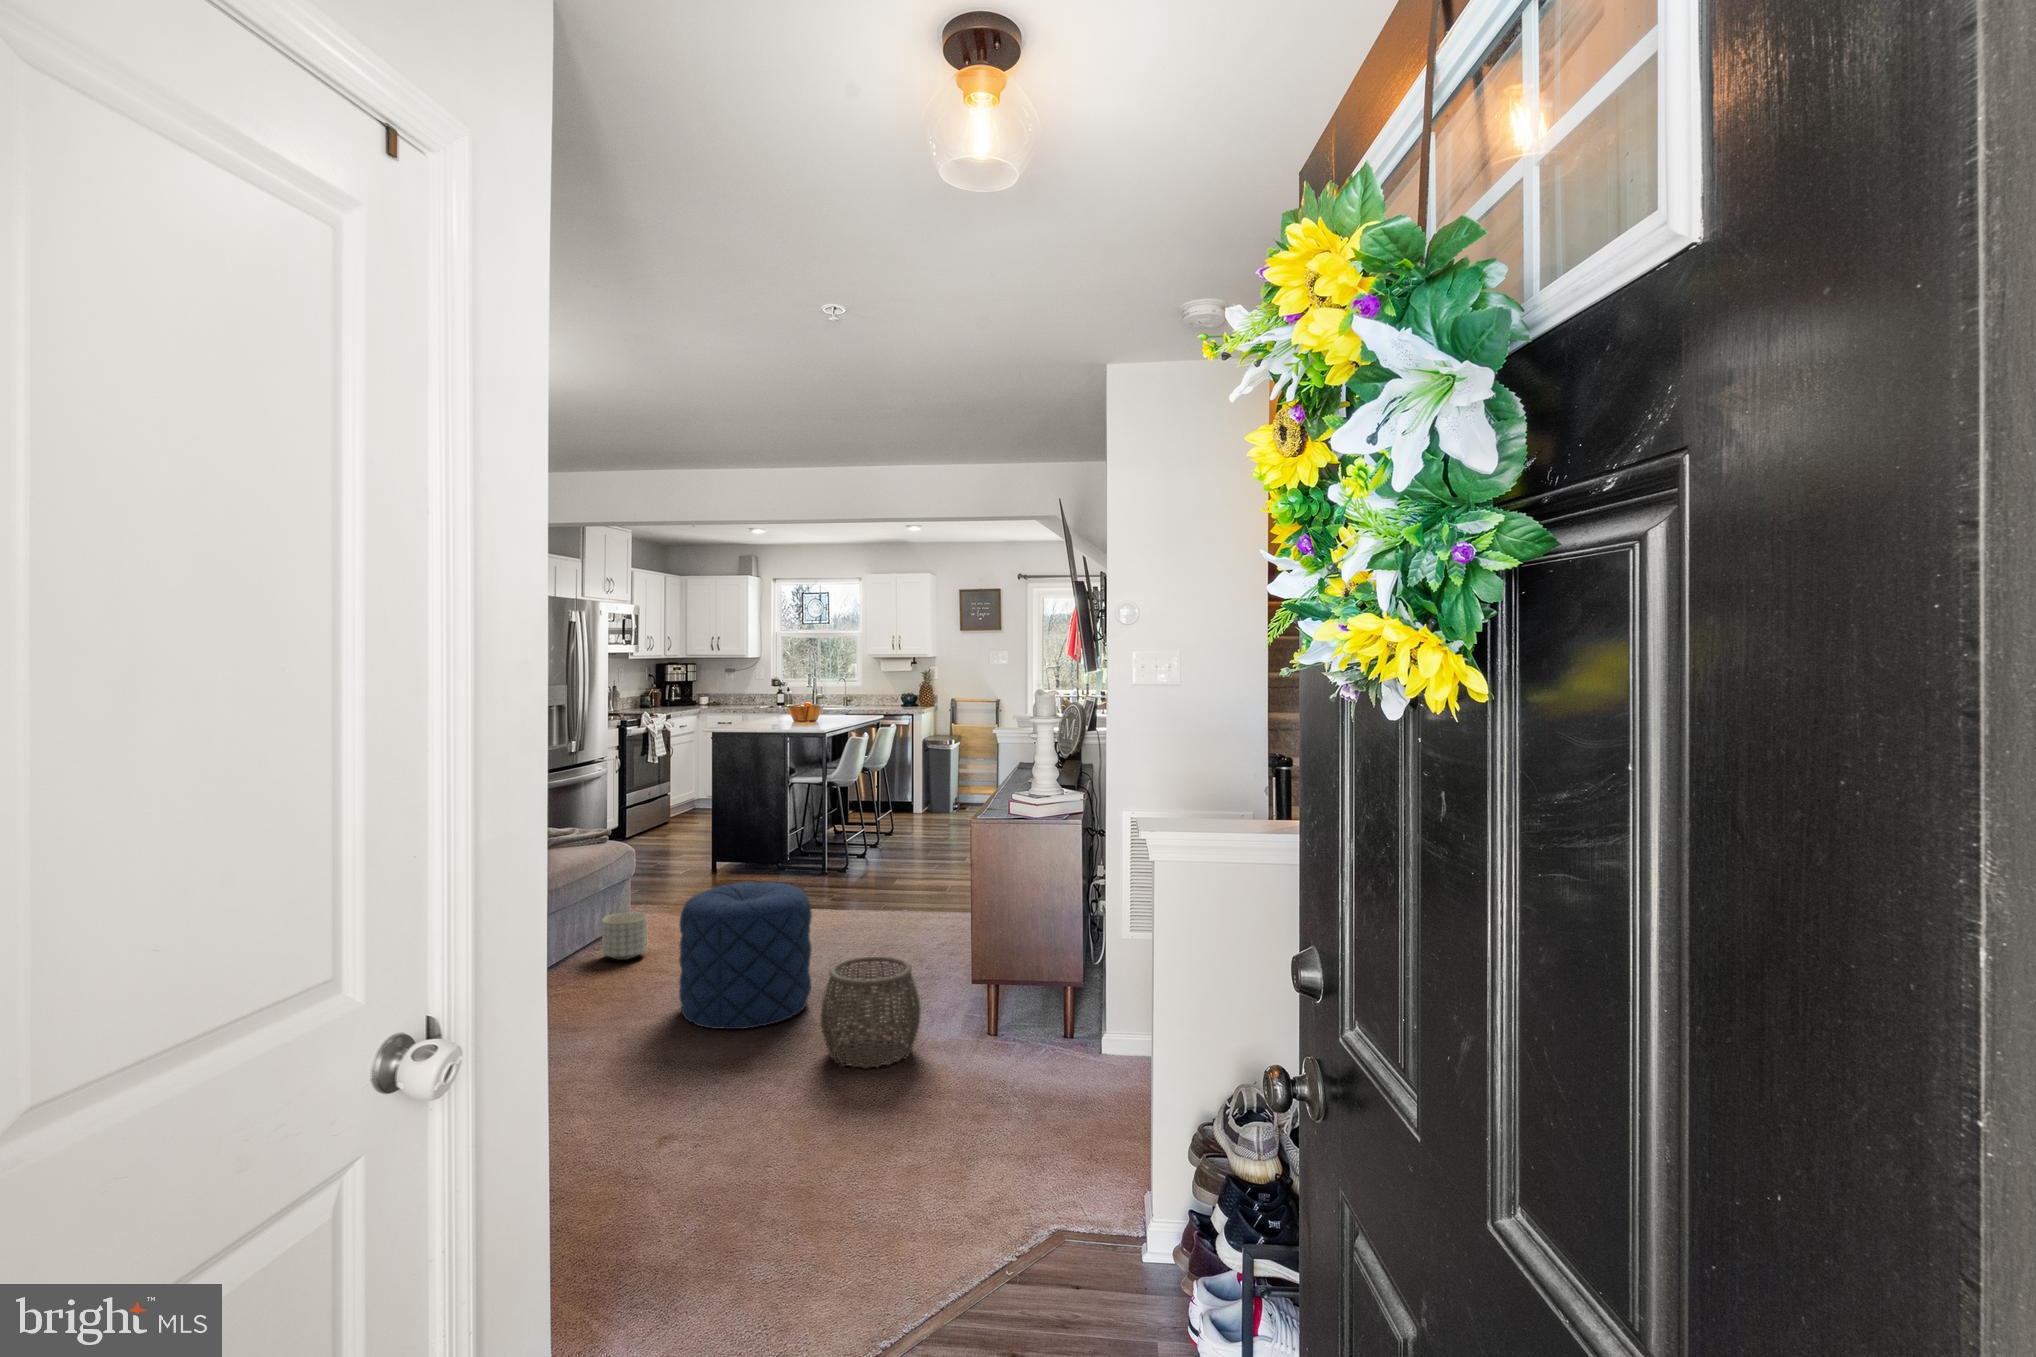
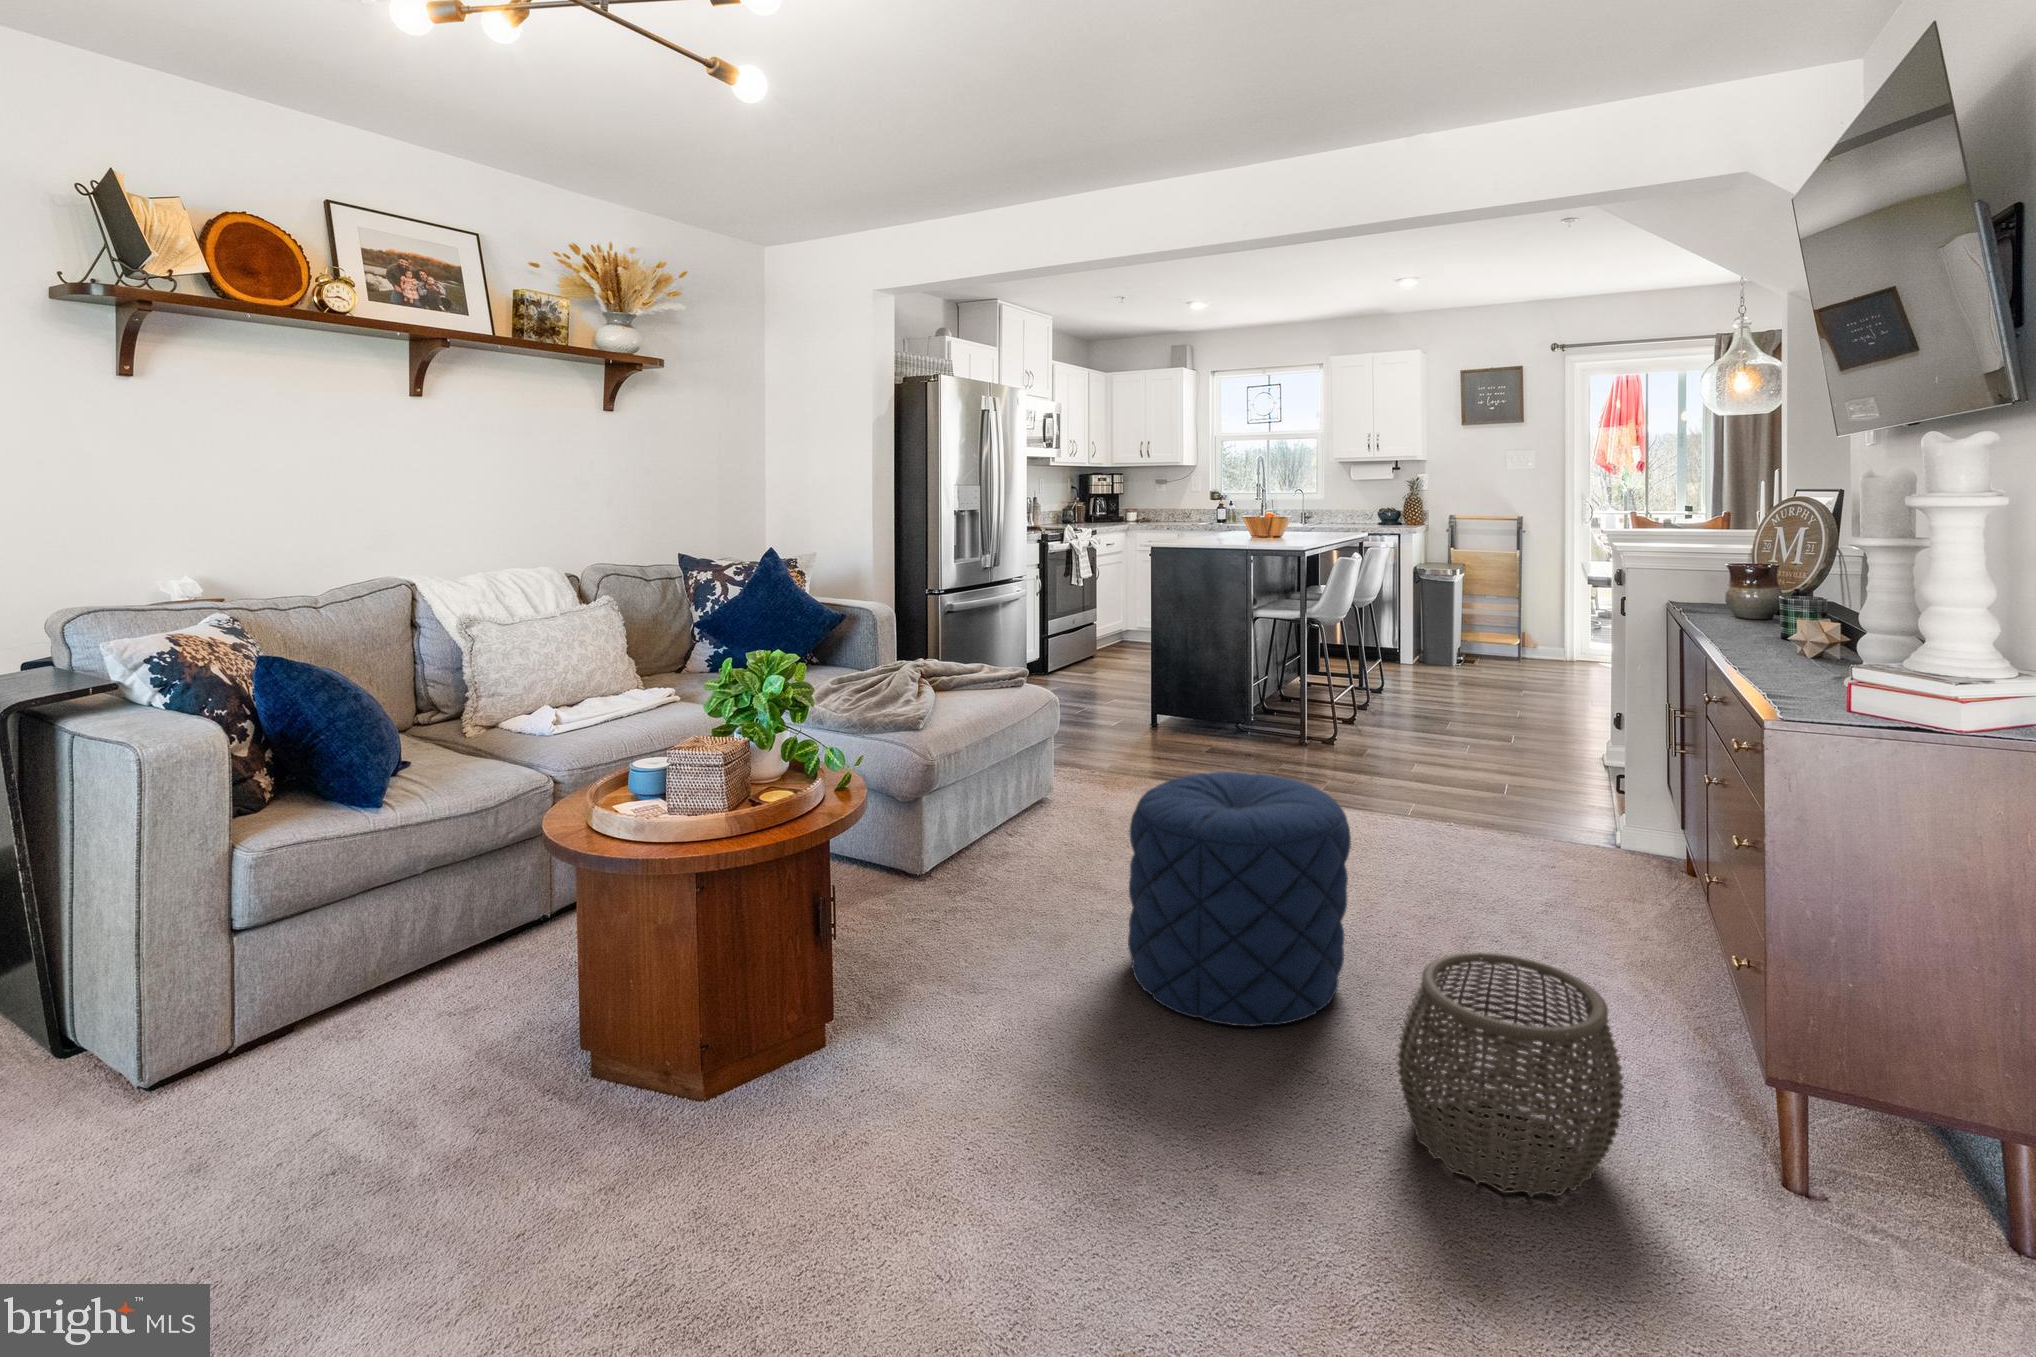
planter: present [602,912,647,960] -> none [1017,786,1076,852]

